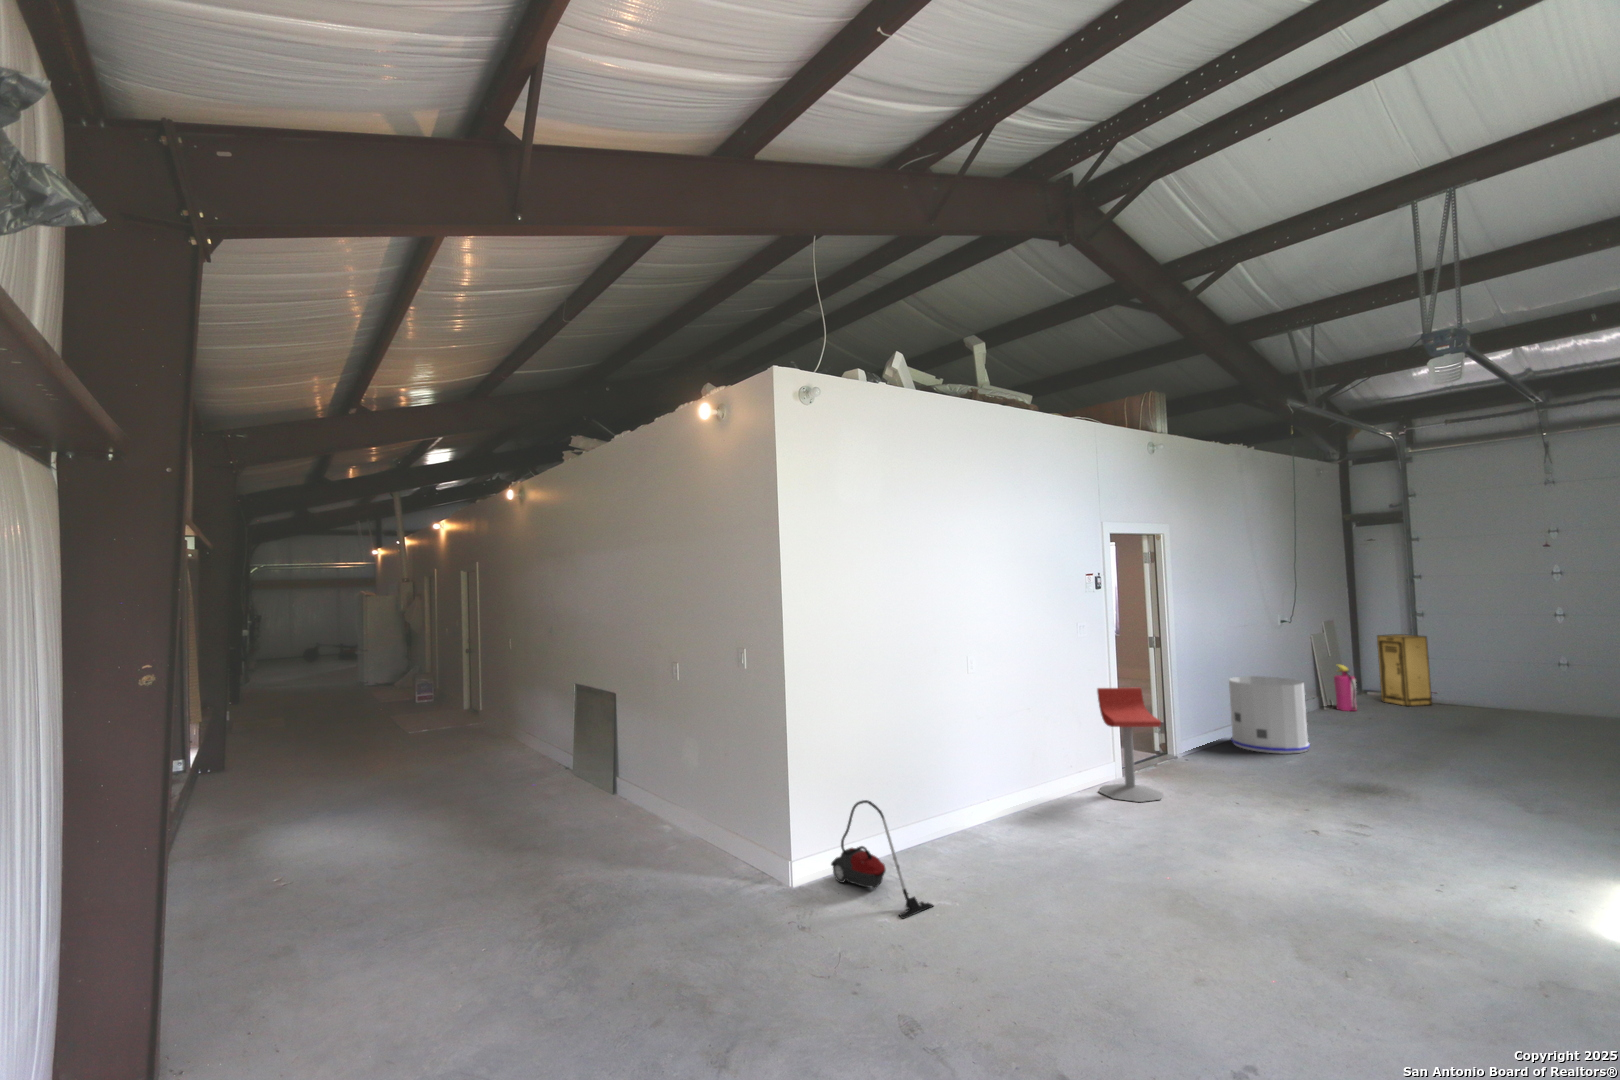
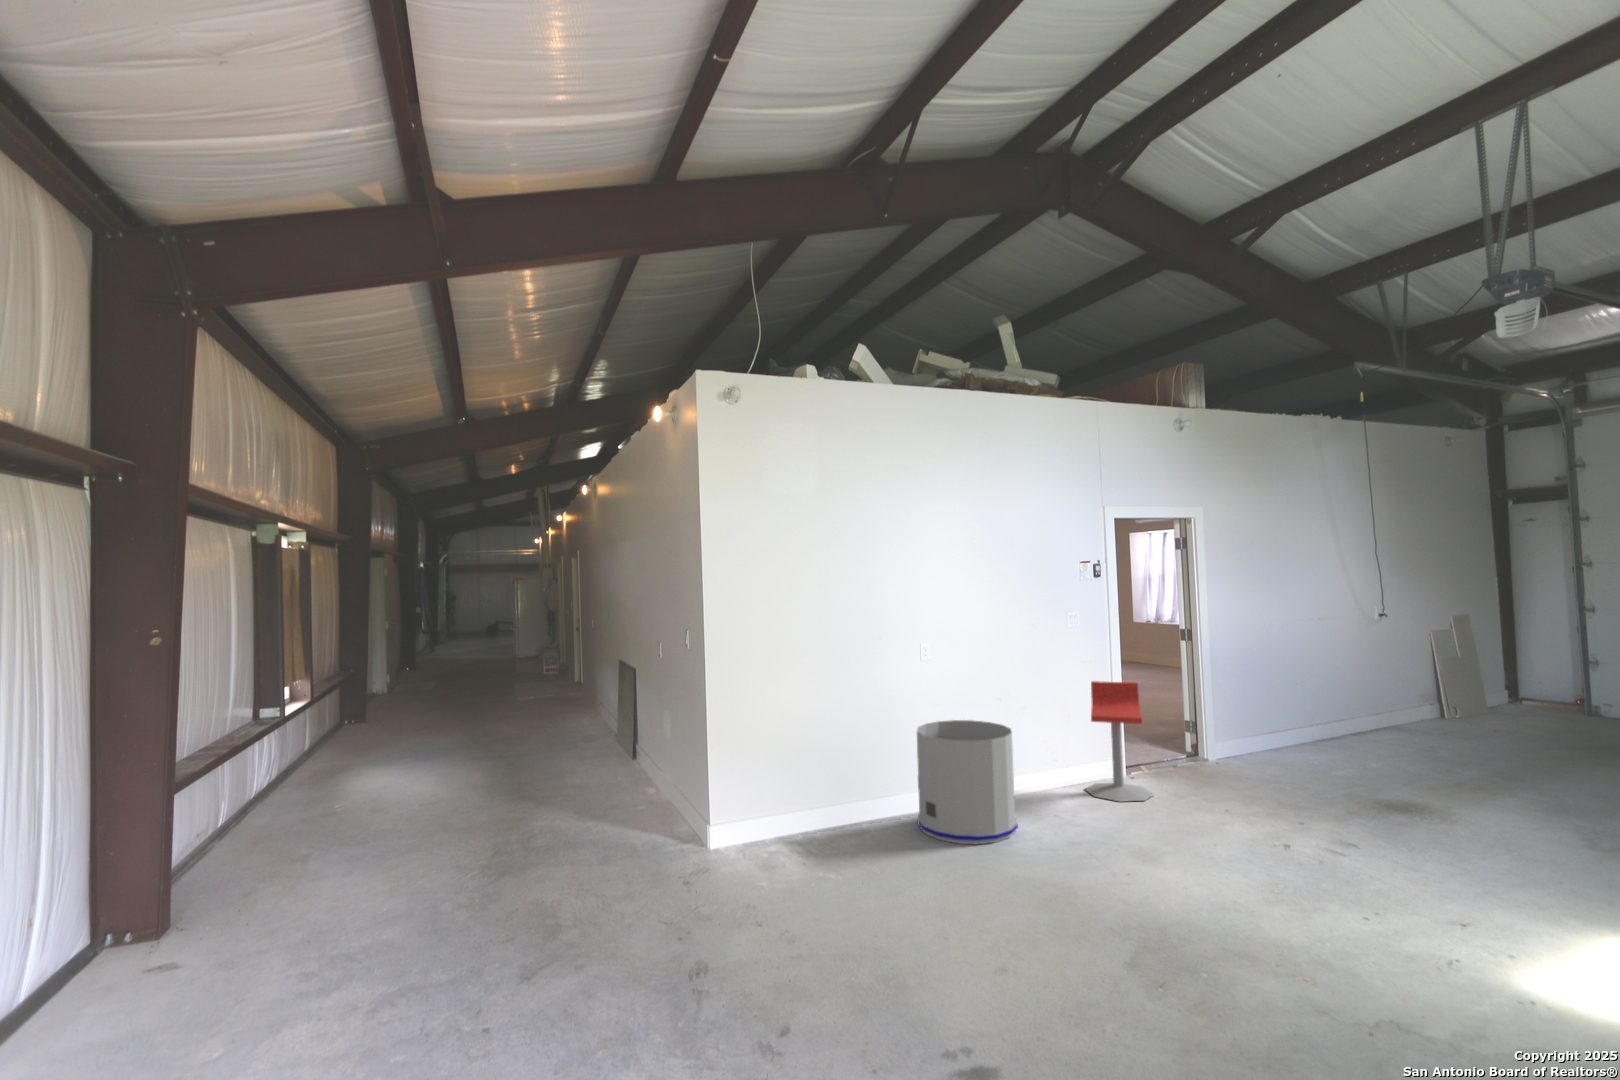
storage cabinet: present [1377,634,1432,706] -> none [1530,633,1603,721]
fire extinguisher: present [1334,665,1357,711] -> none [1461,668,1490,723]
trash can: present [1229,676,1310,754] -> present [917,720,1018,844]
vacuum cleaner: present [831,800,933,919] -> none [747,774,824,884]

